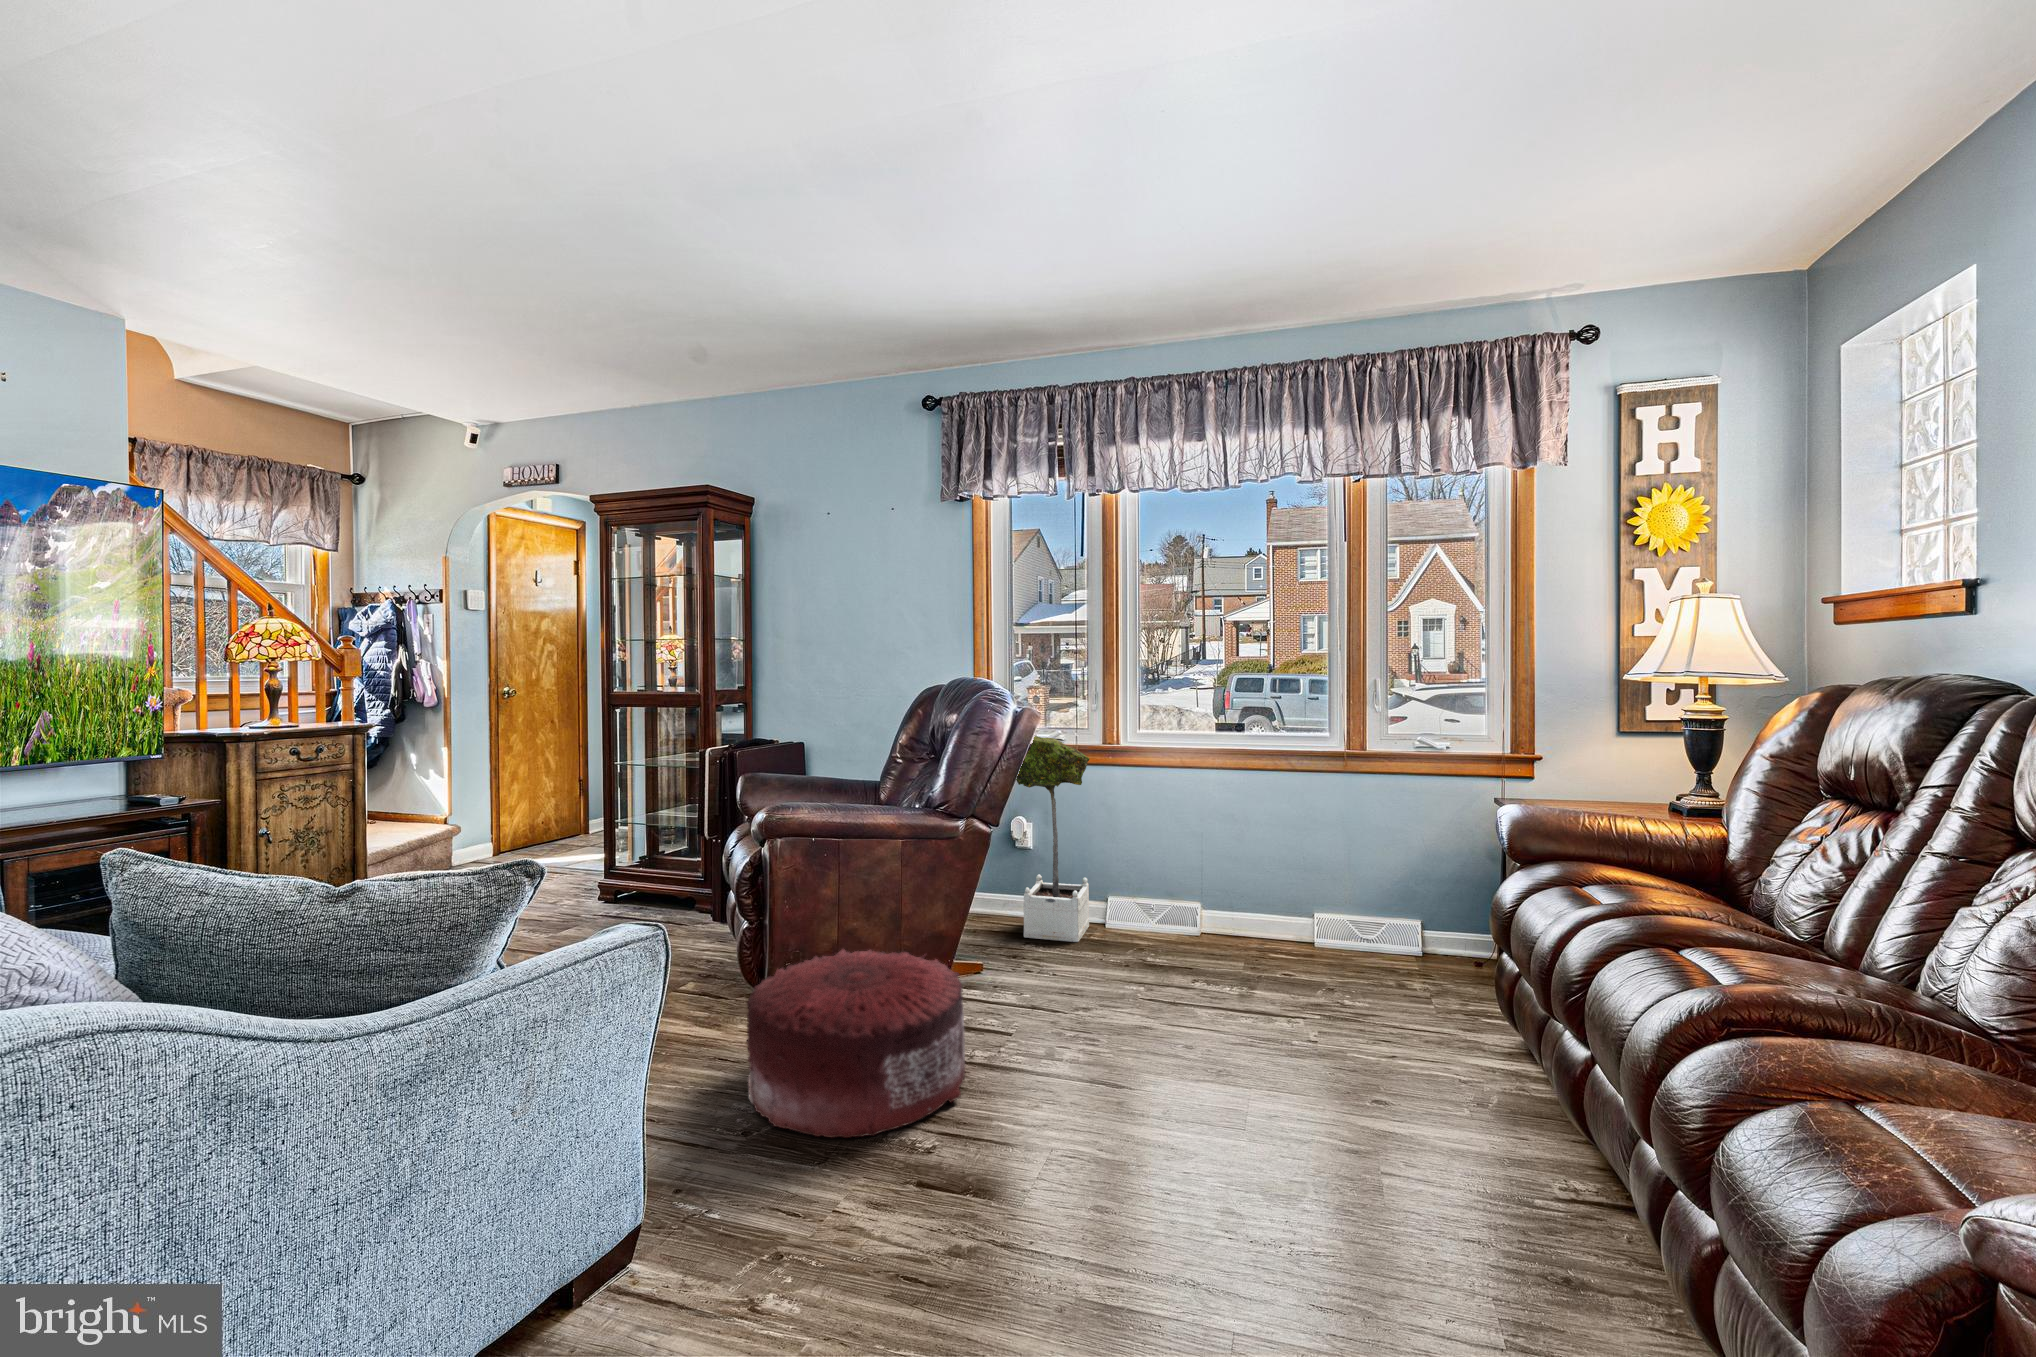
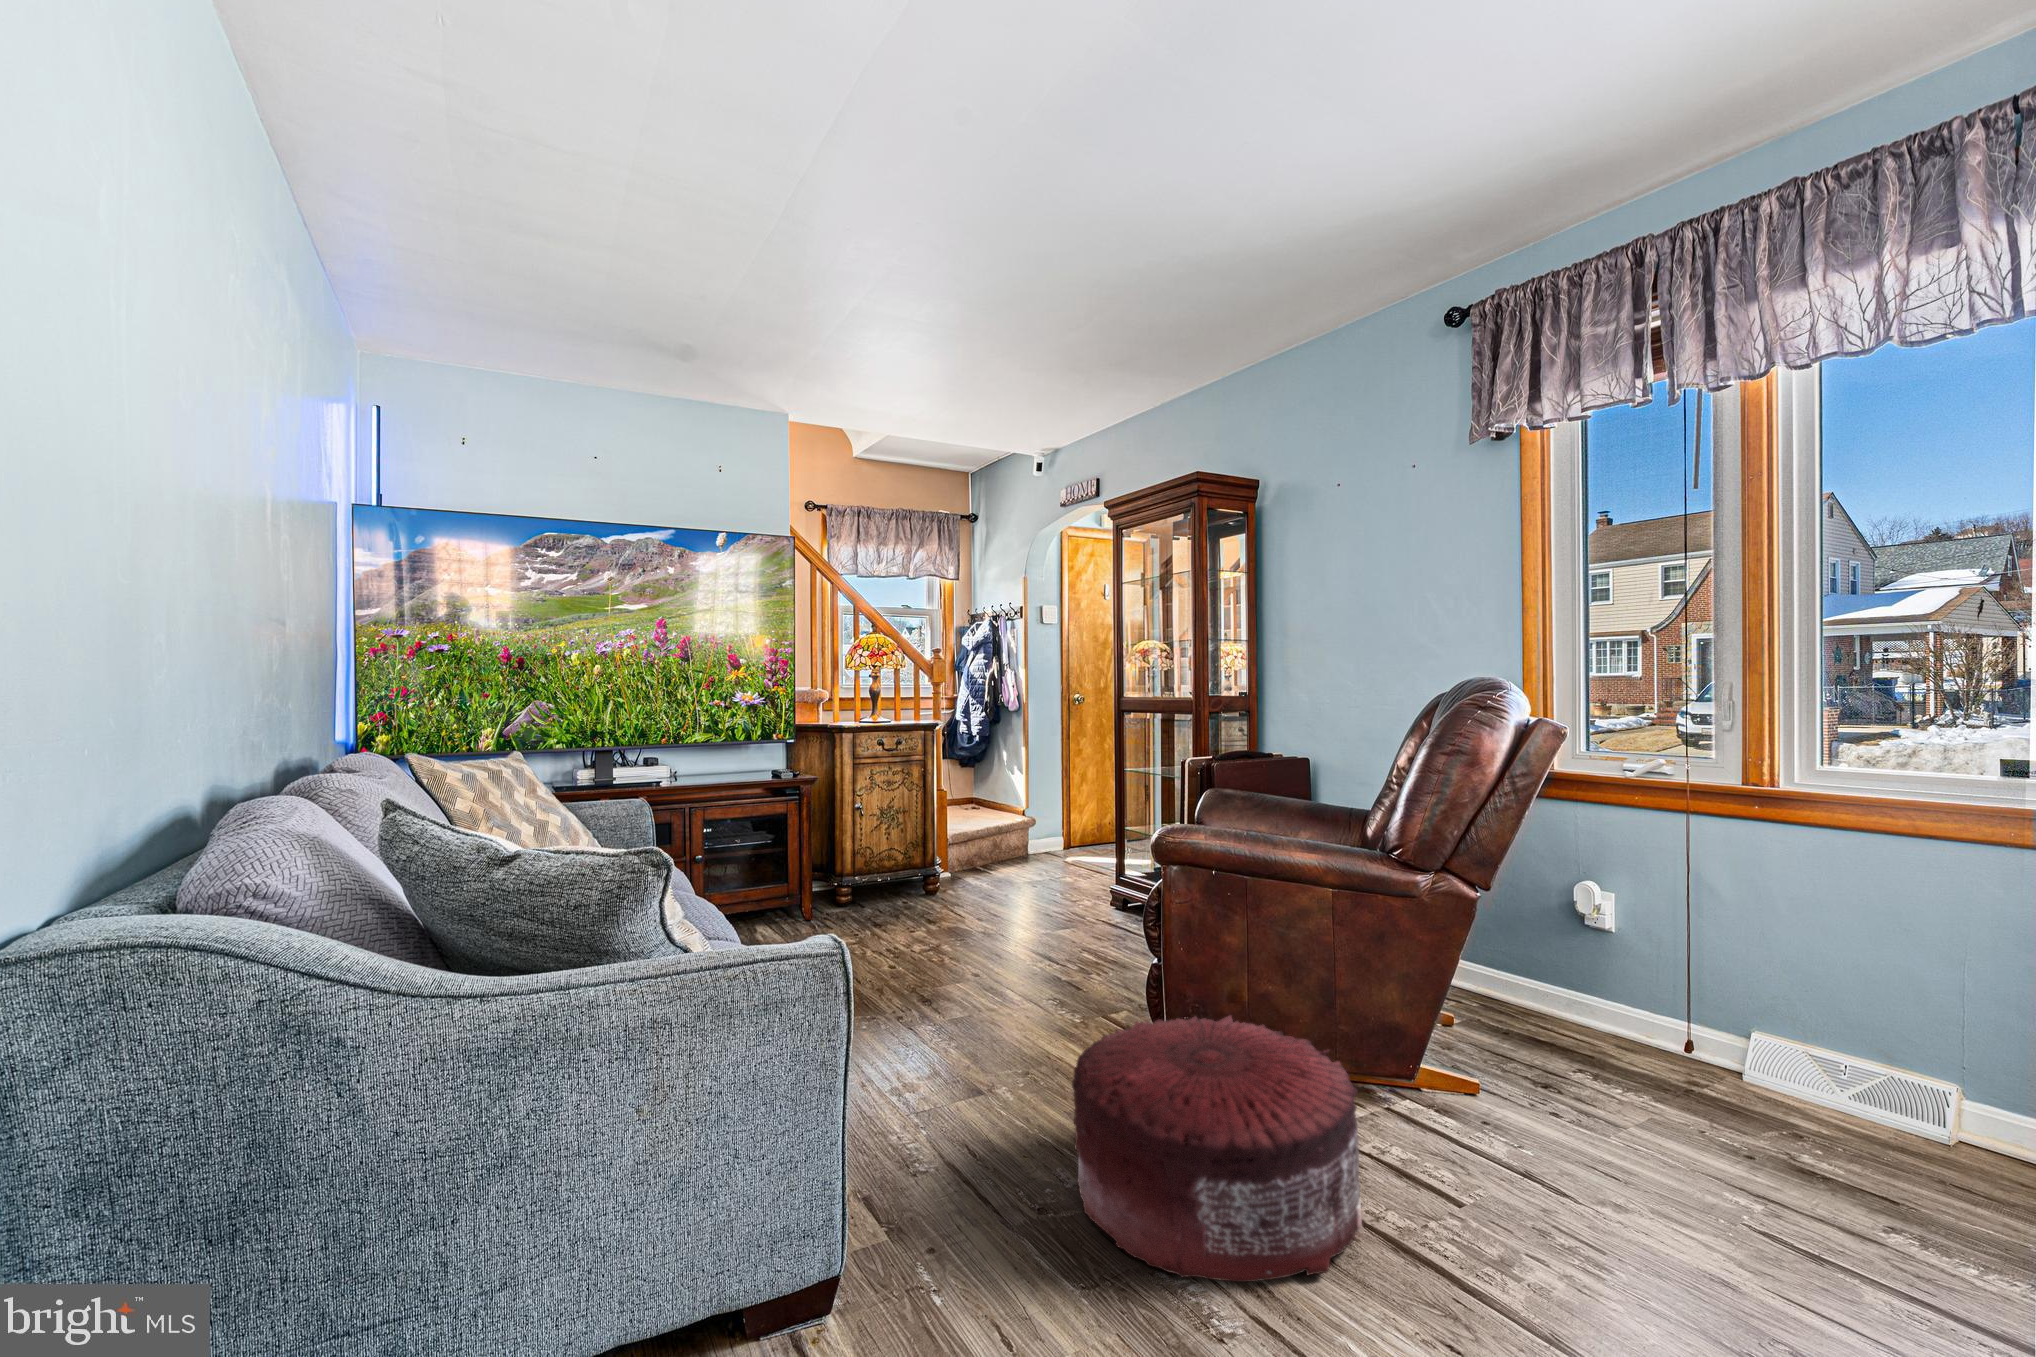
potted tree: present [1016,736,1089,942] -> none [1550,758,1709,1091]

